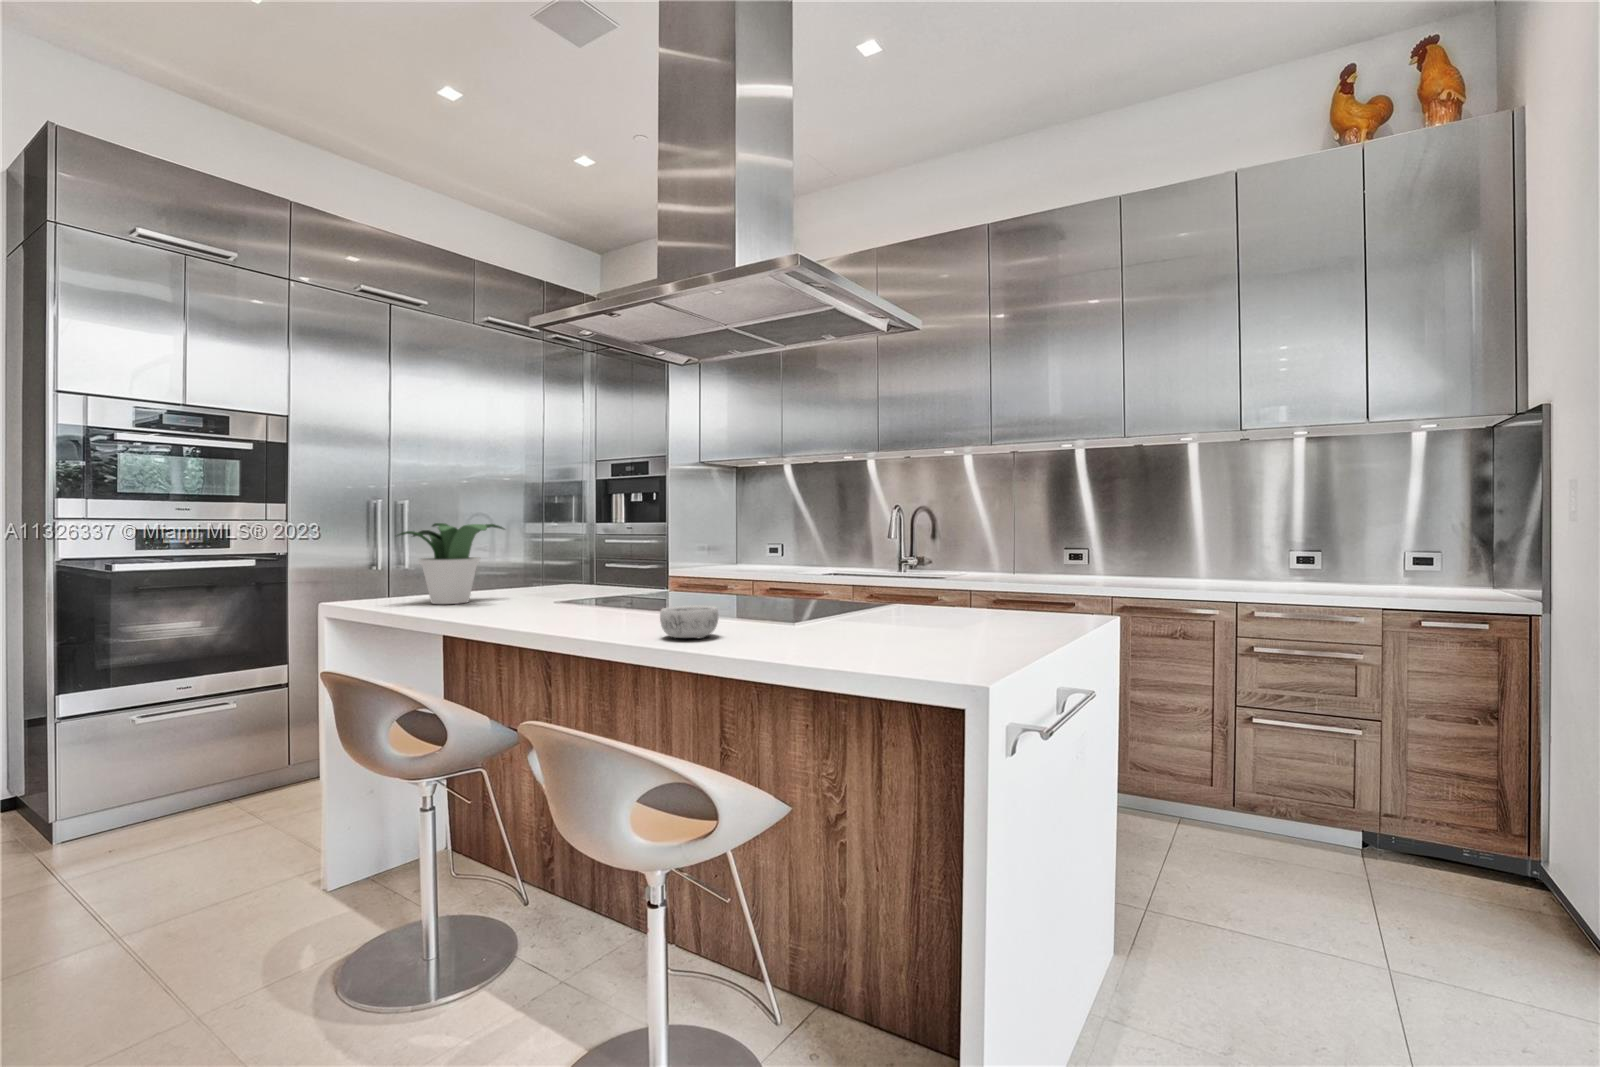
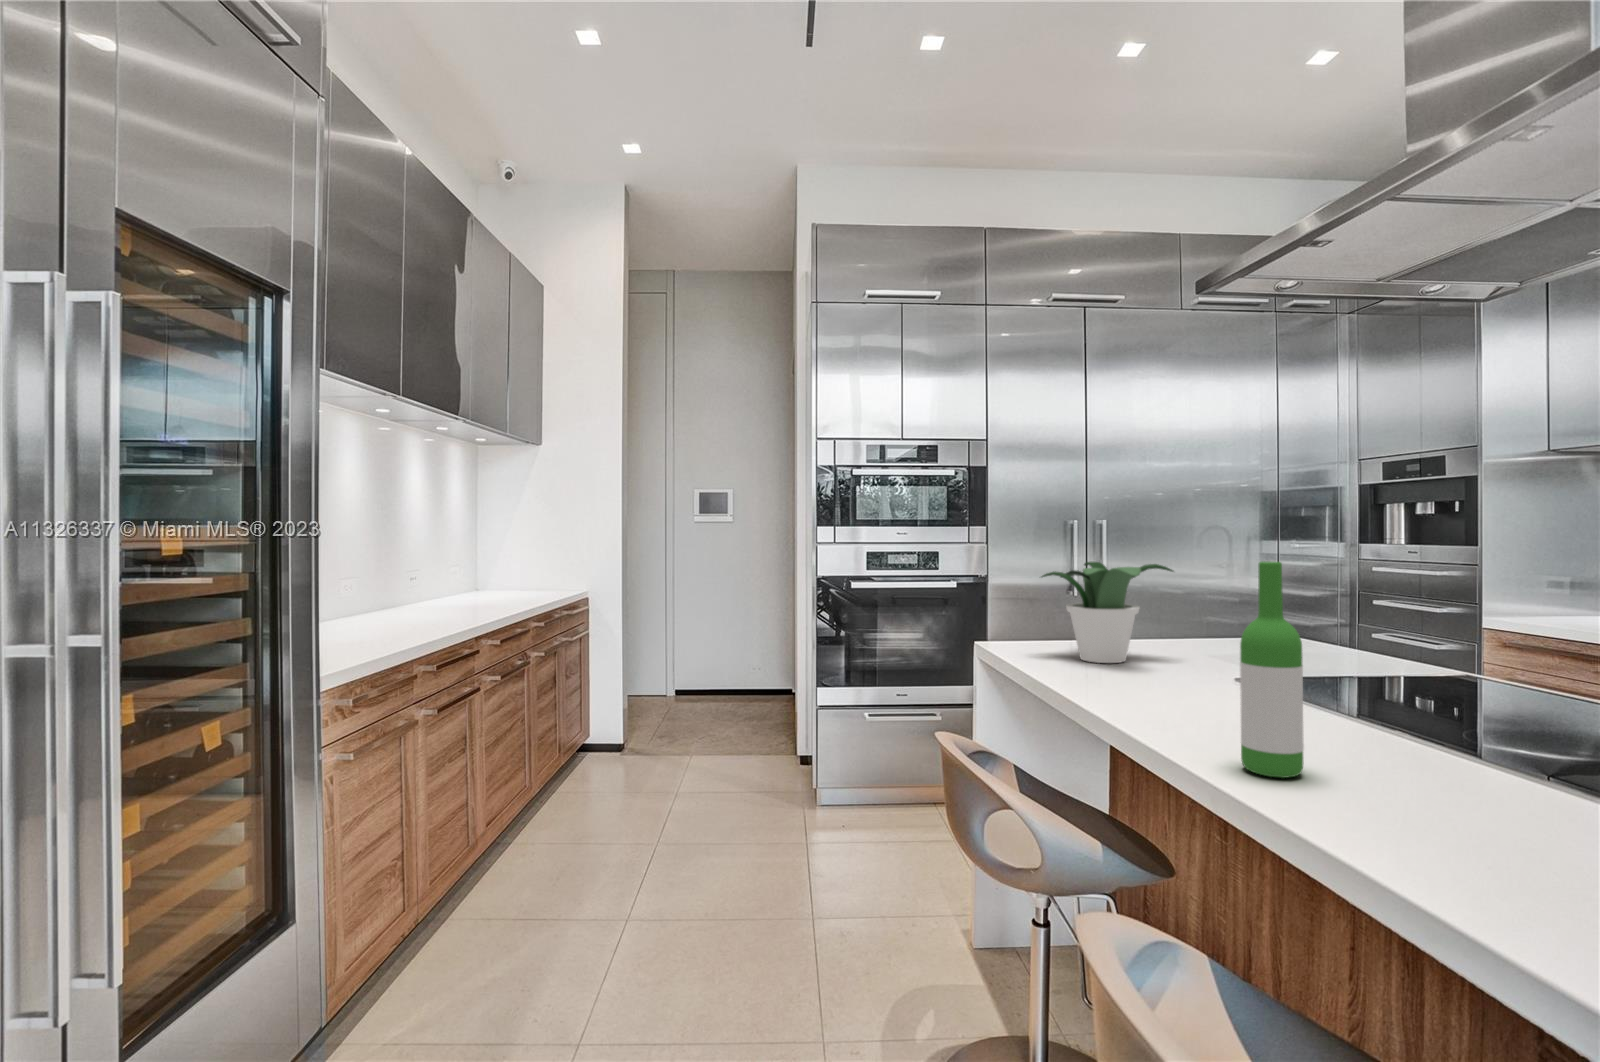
wine bottle: none [592,503,627,634] -> present [1240,562,1304,778]
decorative bowl: present [660,606,718,638] -> none [1356,756,1494,836]

